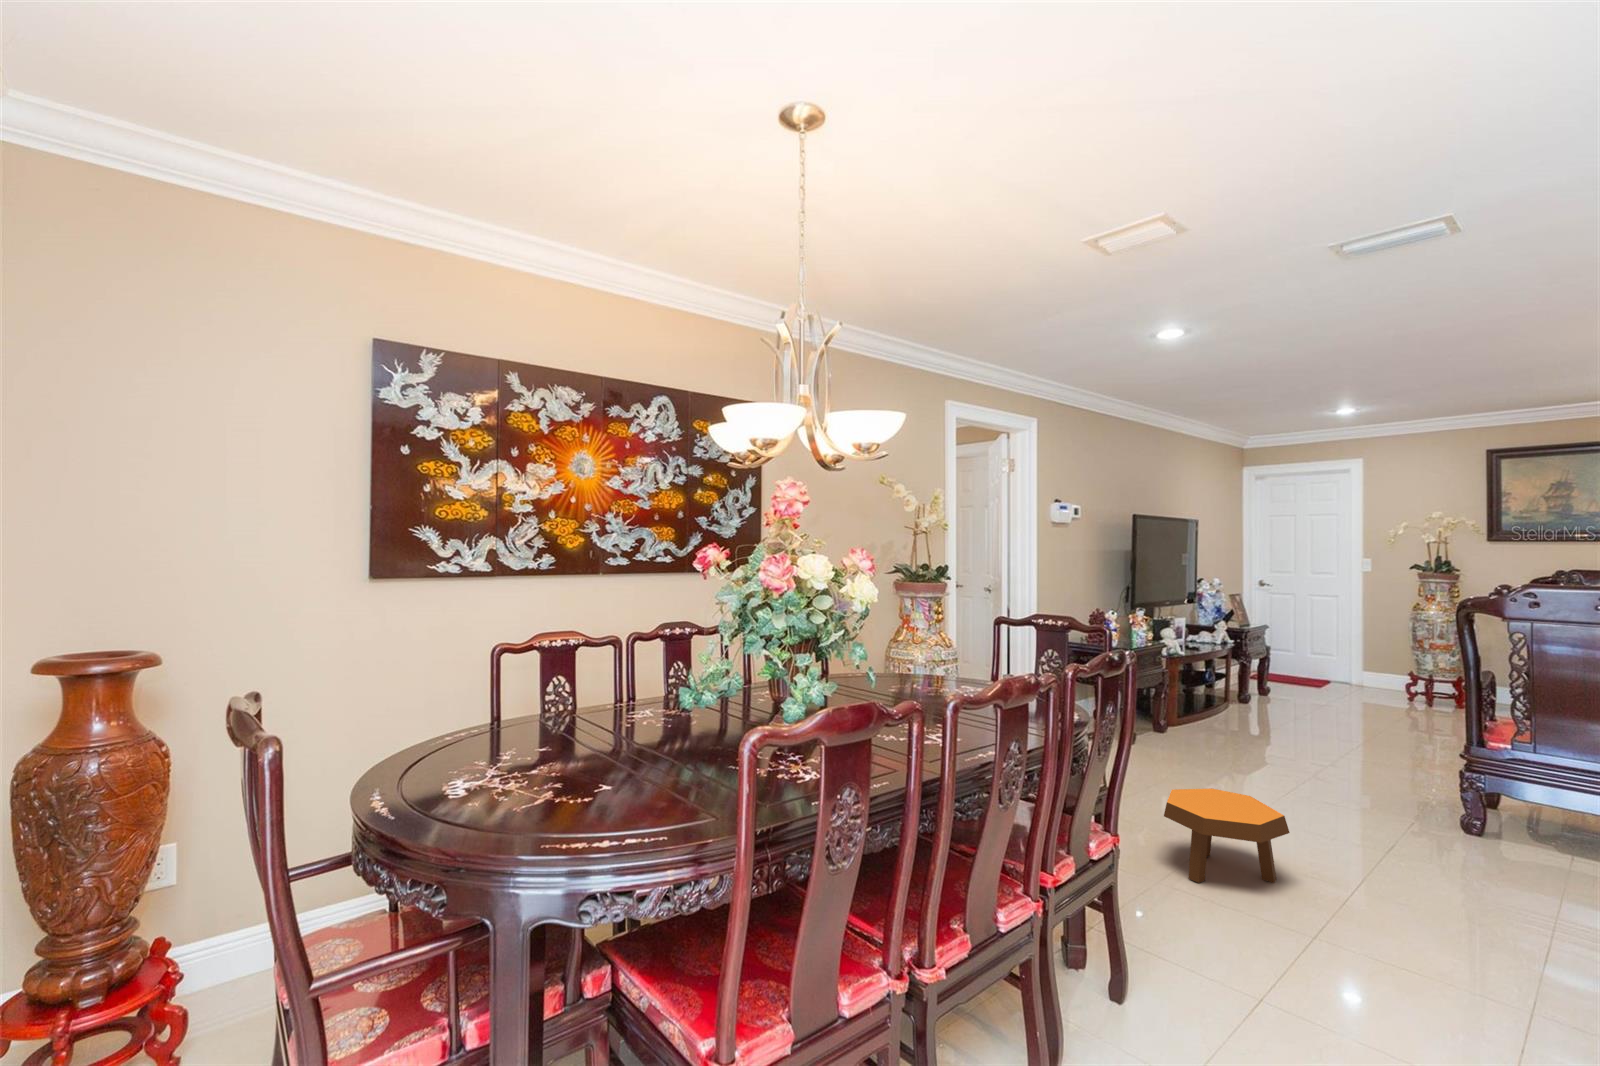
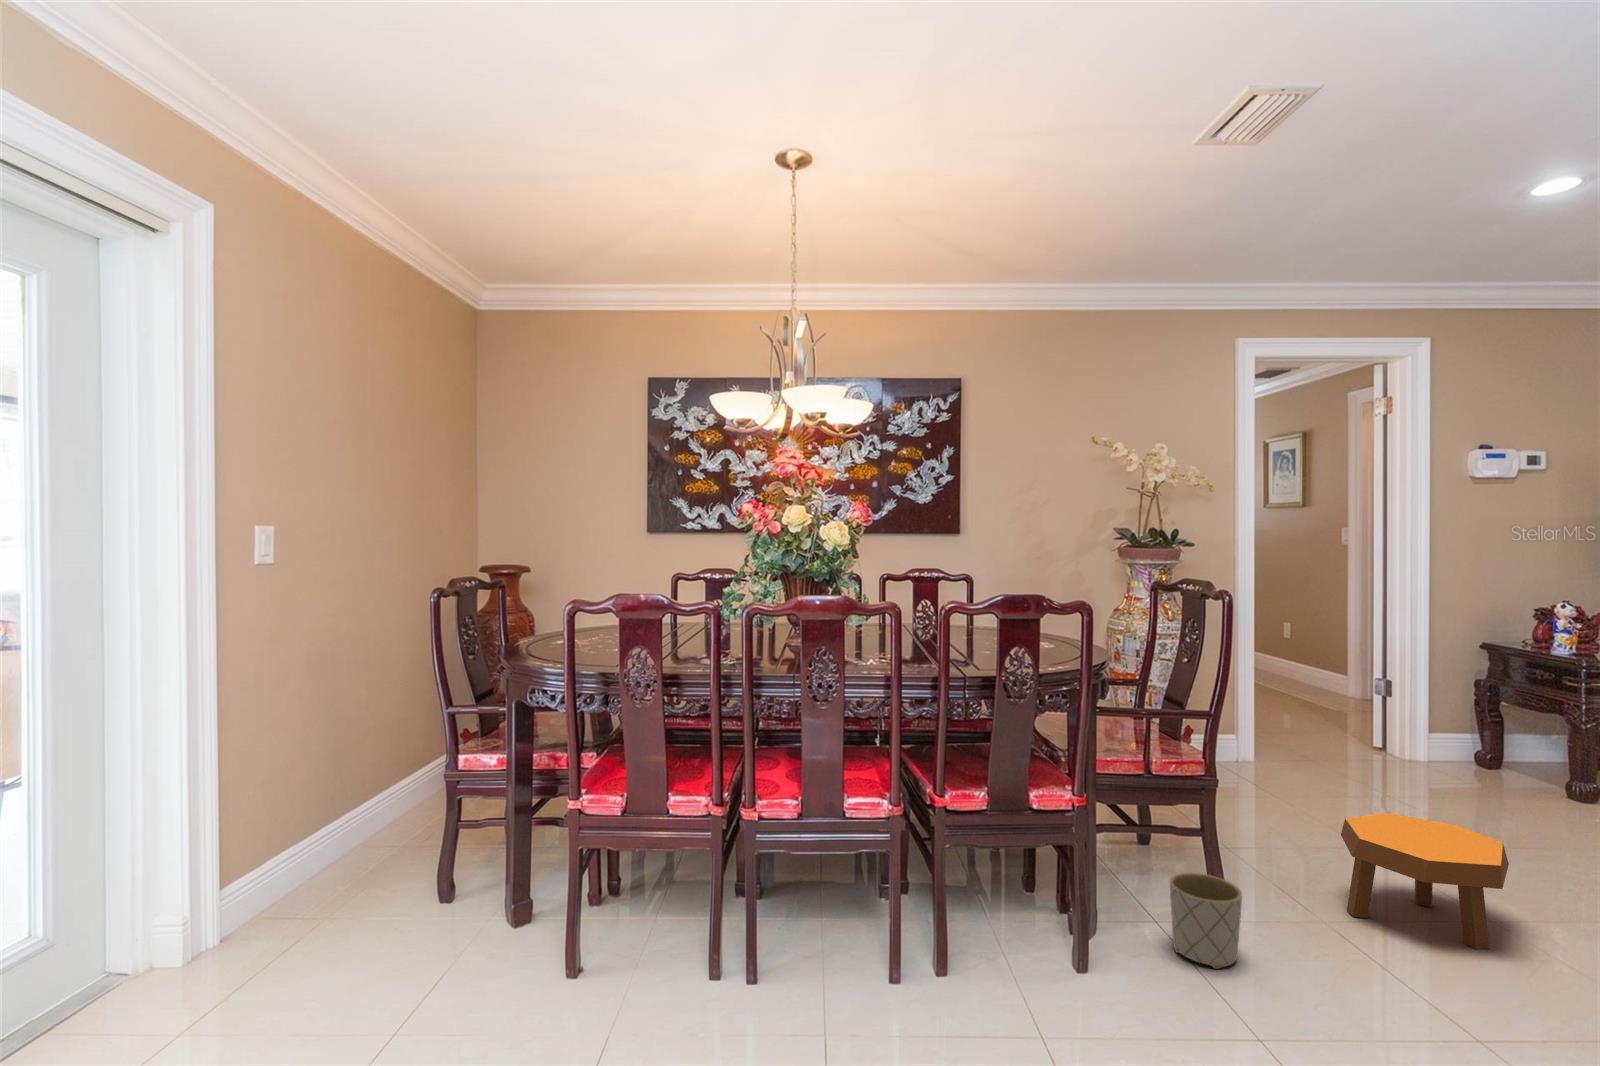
planter: none [1166,887,1233,976] -> present [1170,873,1242,969]

